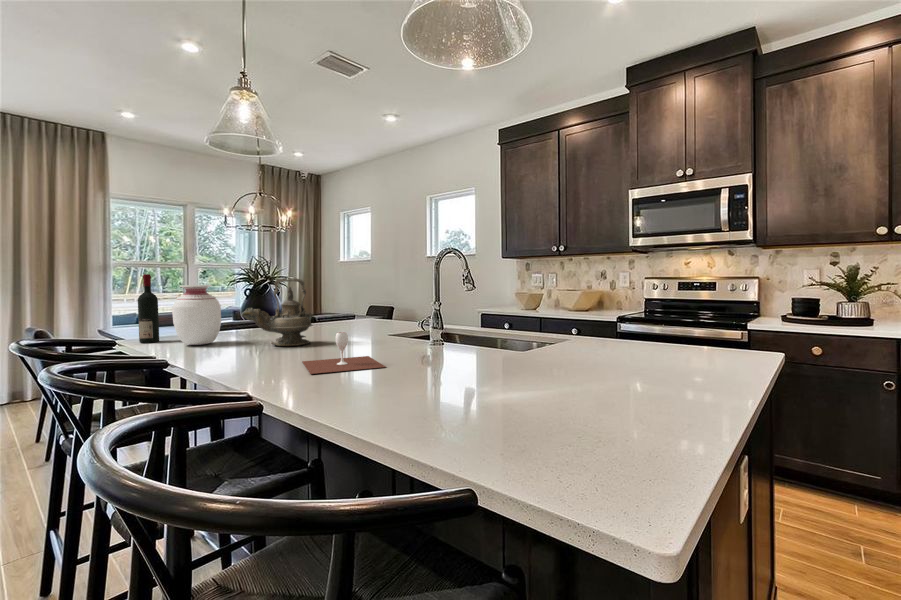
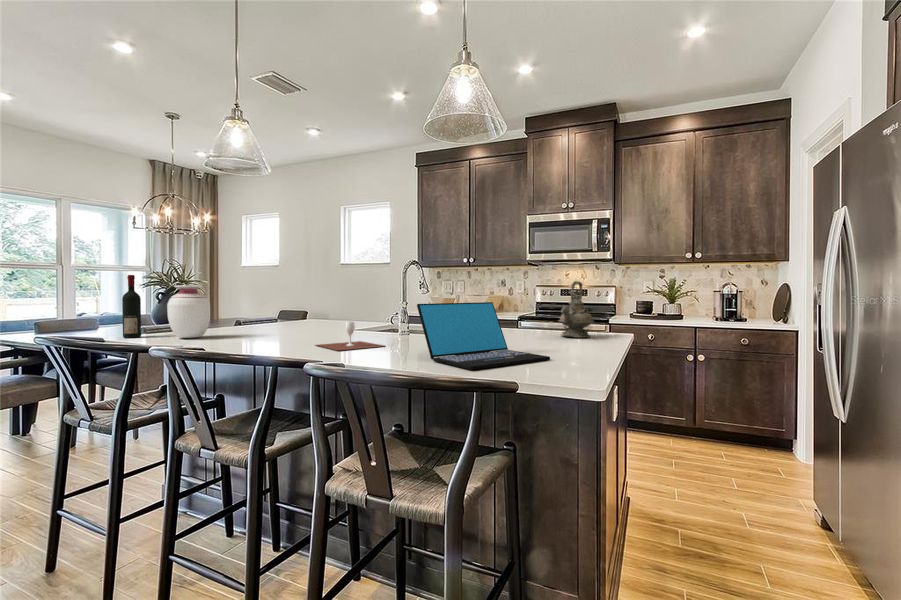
teapot: present [241,278,312,346] -> present [559,281,594,338]
laptop: none [392,308,608,438] -> present [417,302,550,370]

